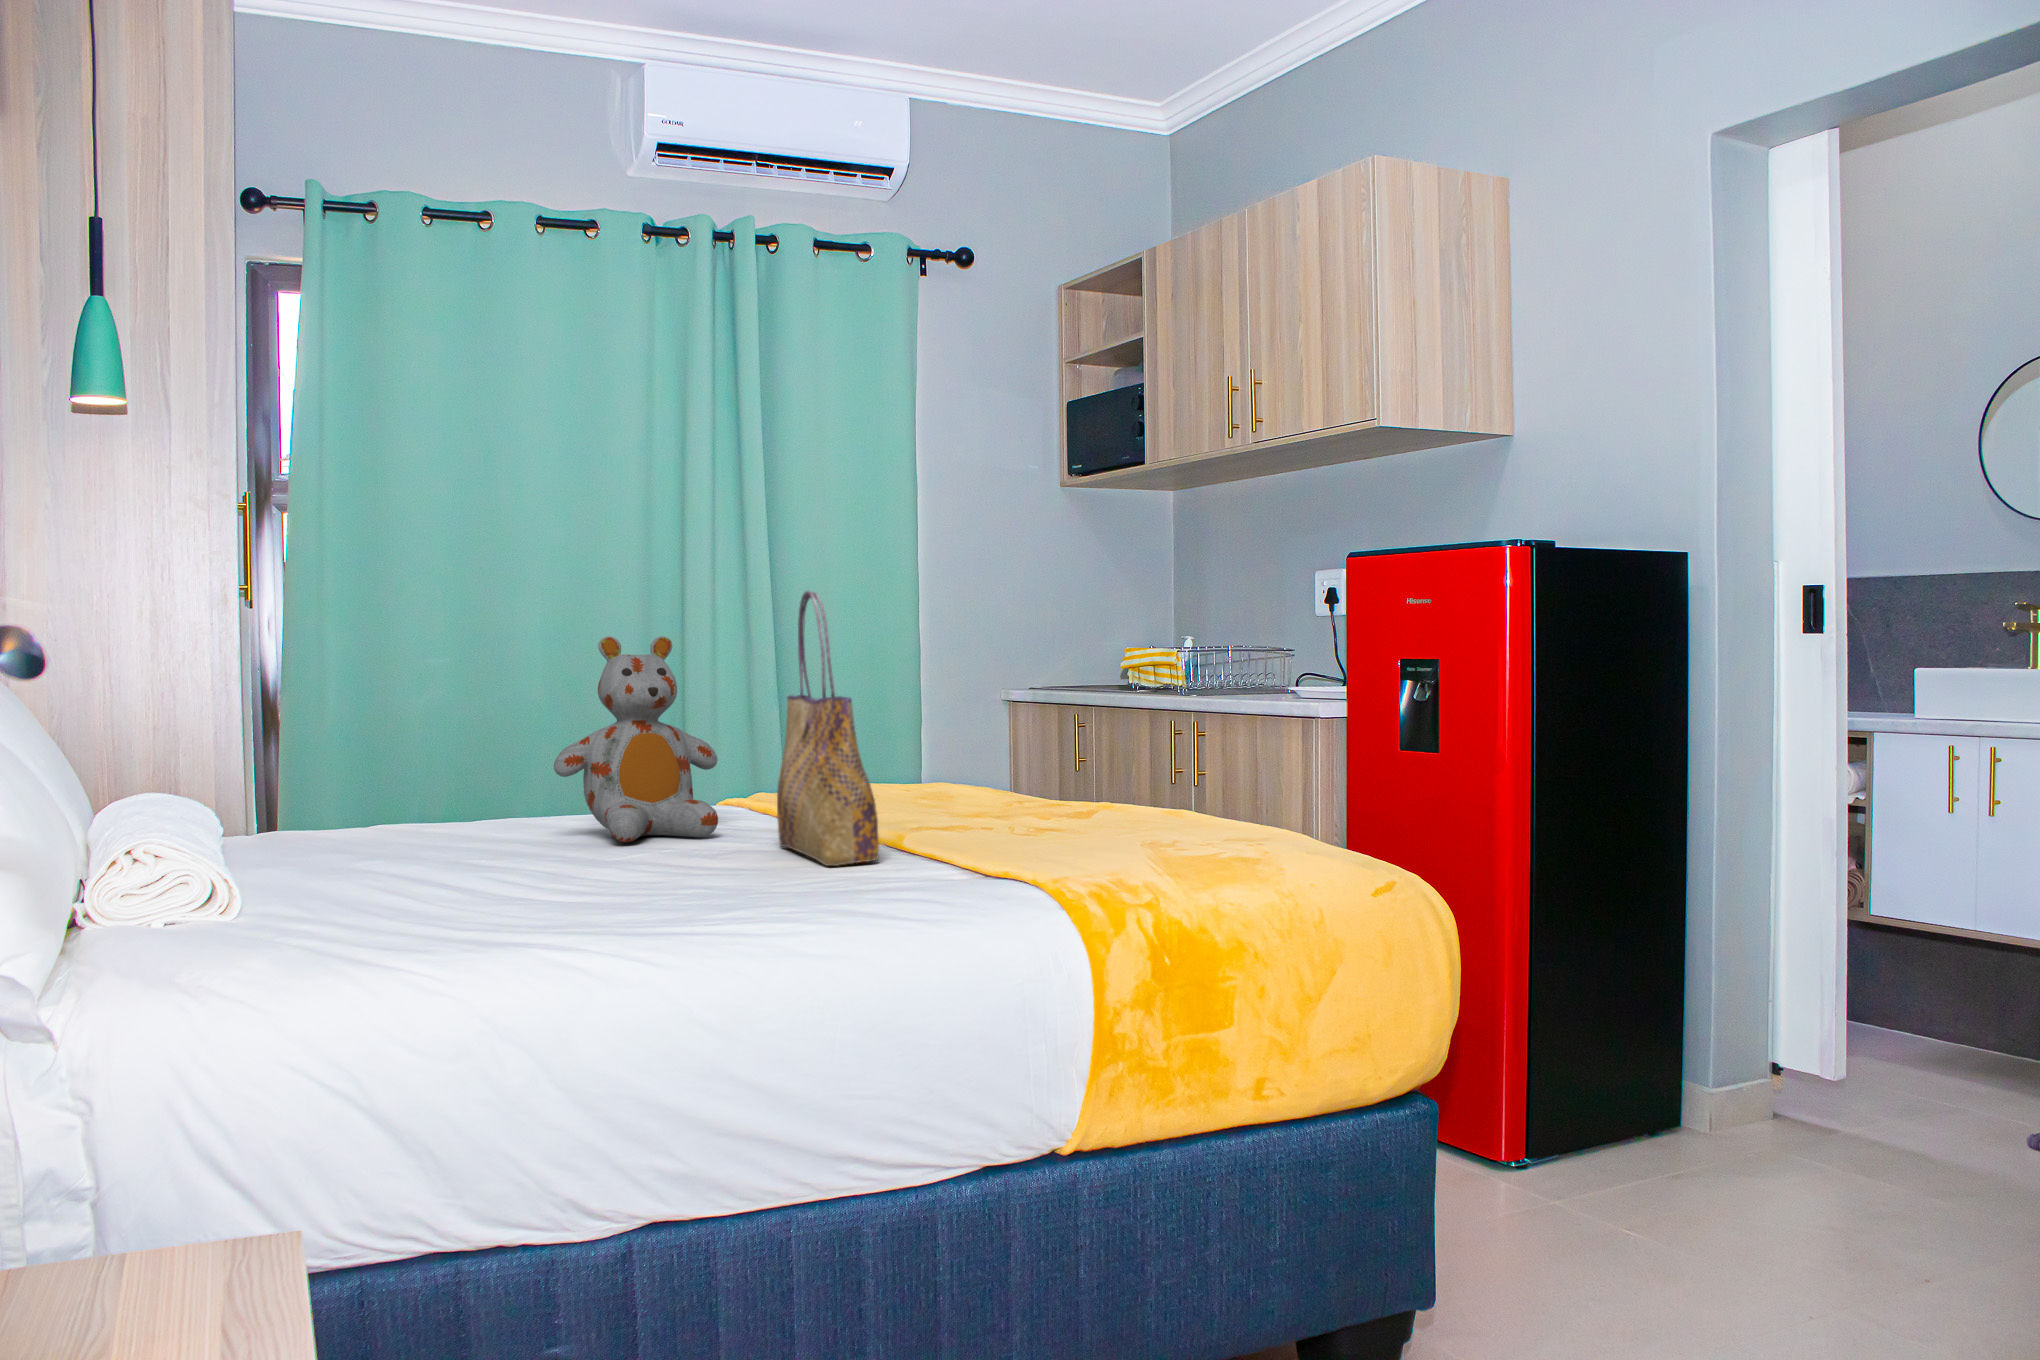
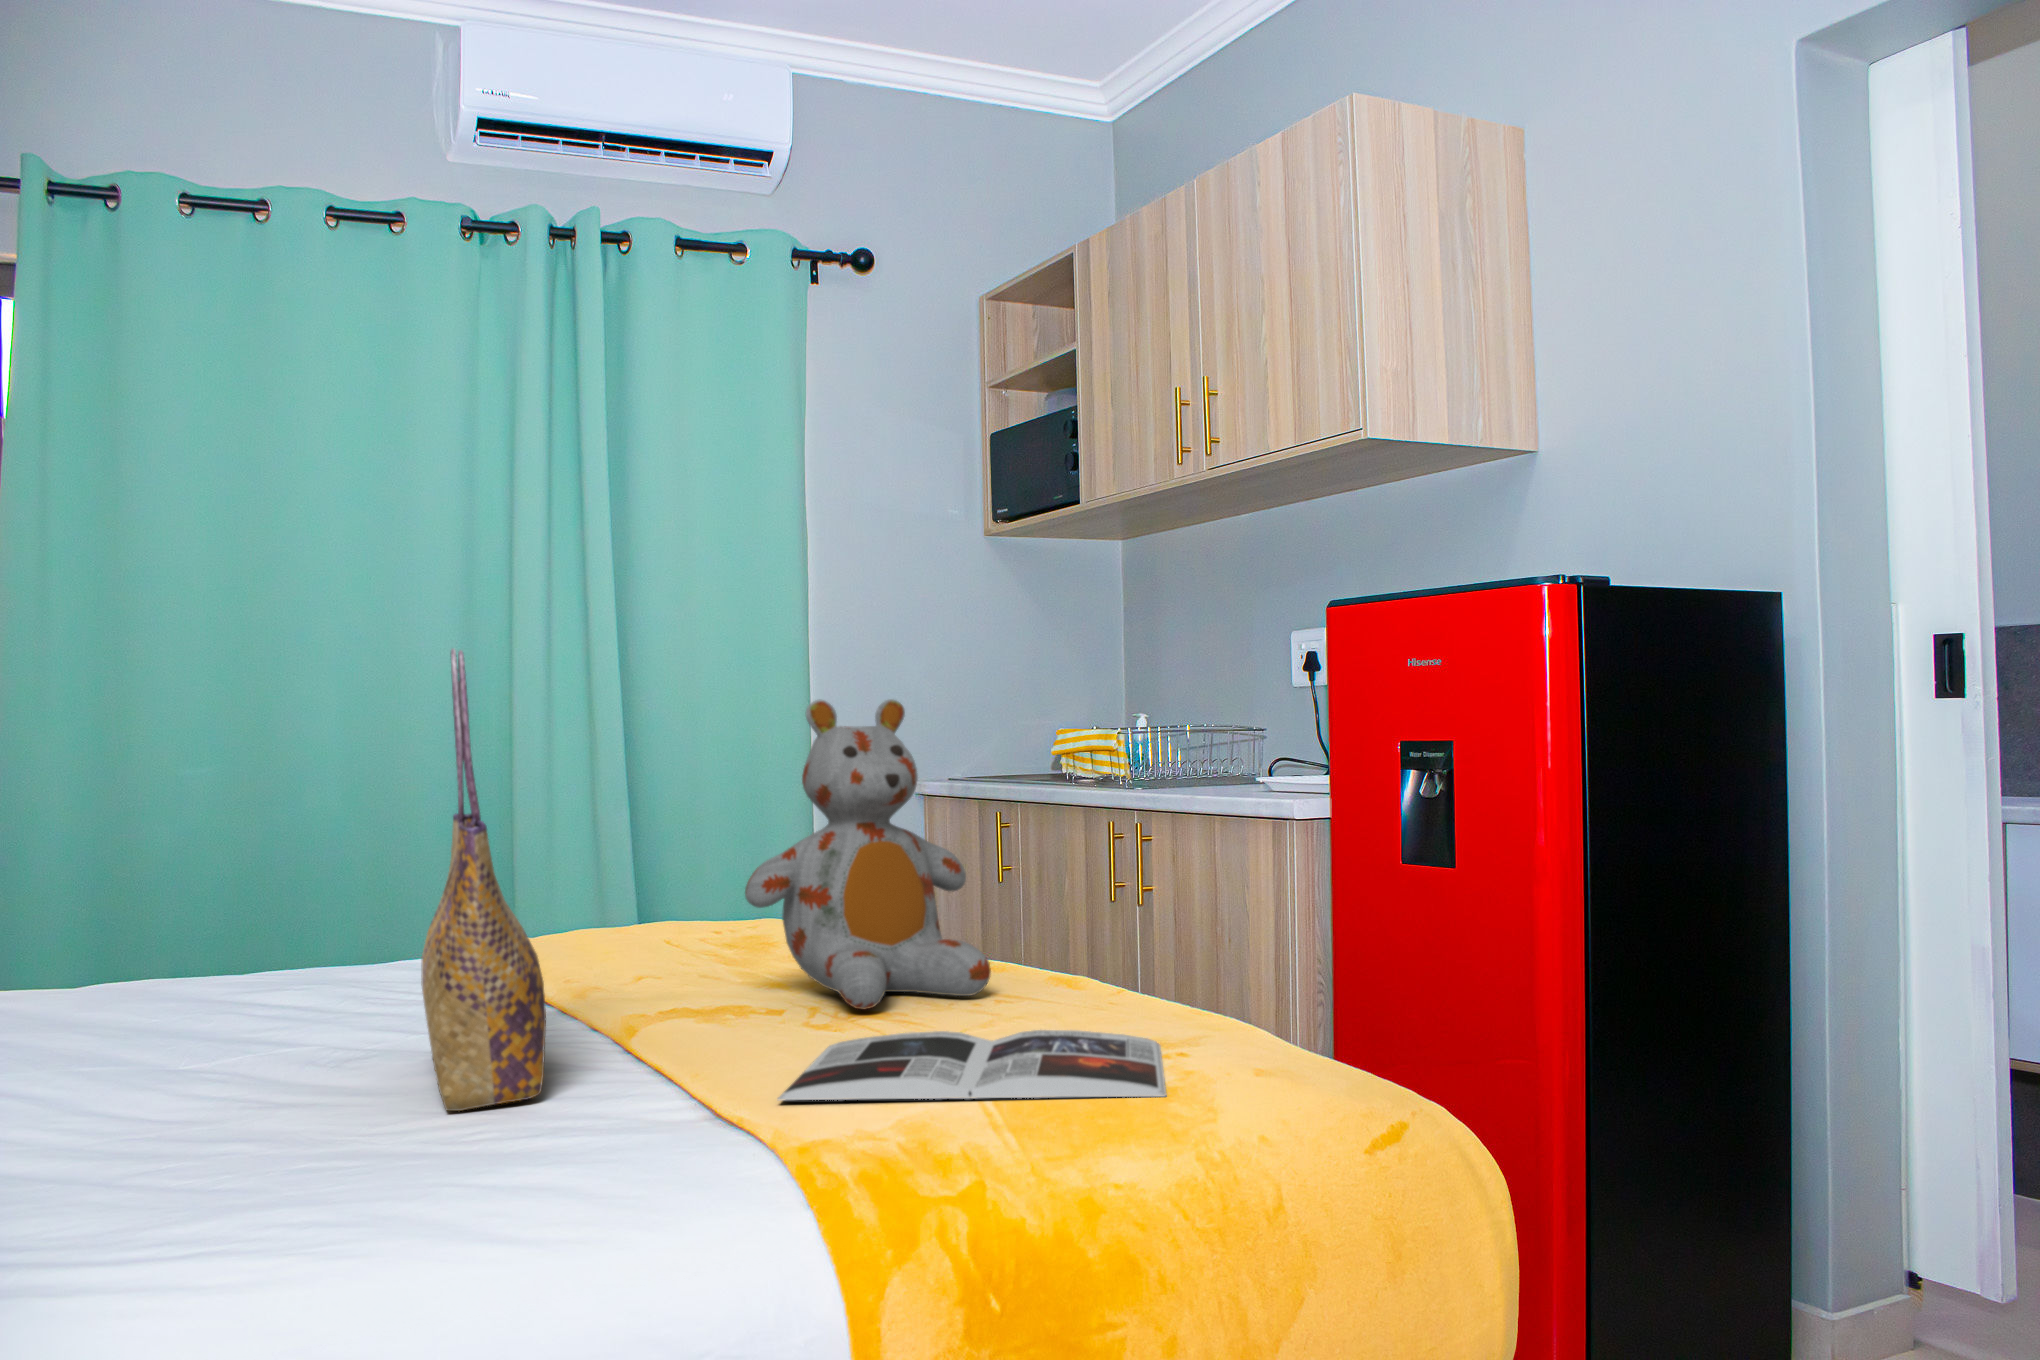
stuffed bear: present [554,636,718,842] -> present [745,699,991,1009]
magazine: none [1025,832,1255,861] -> present [778,1030,1166,1100]

